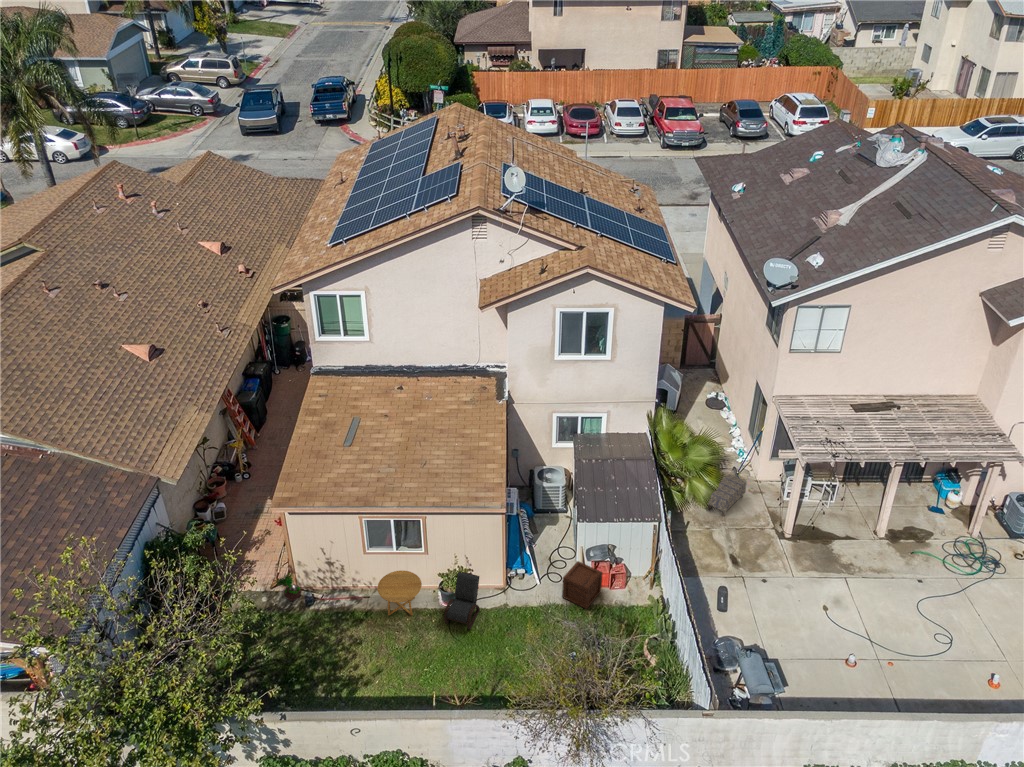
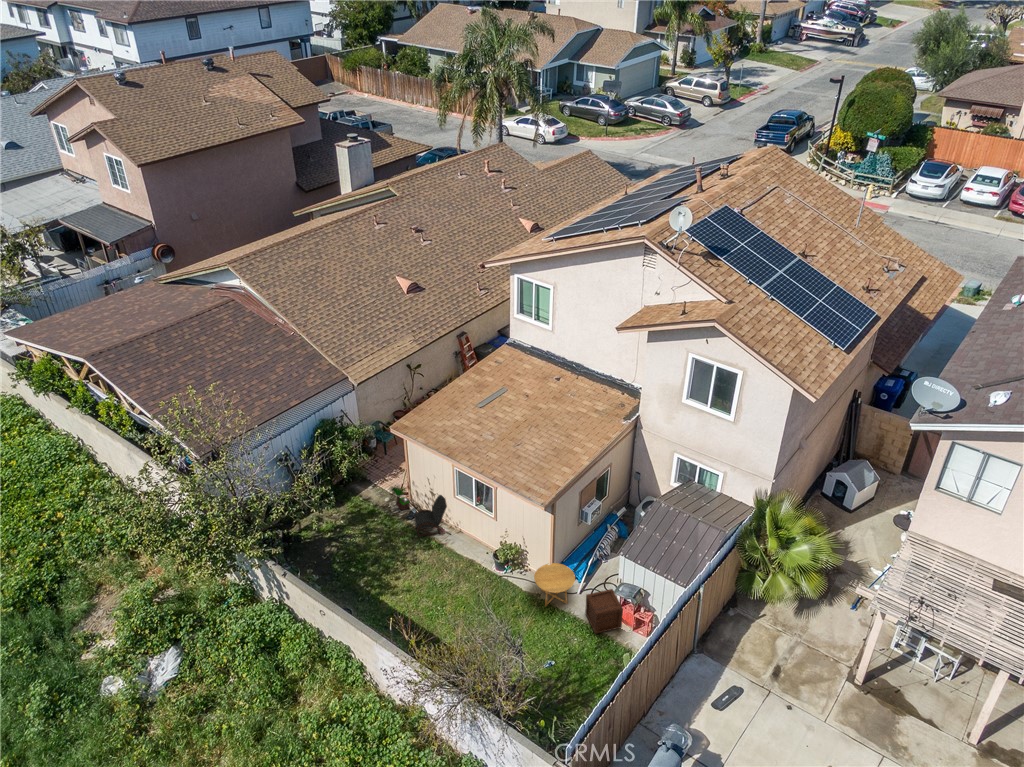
bench: present [708,474,747,516] -> none [798,592,855,629]
round table: present [377,571,422,616] -> present [534,563,575,606]
lounge chair: present [444,572,480,630] -> present [414,495,447,537]

